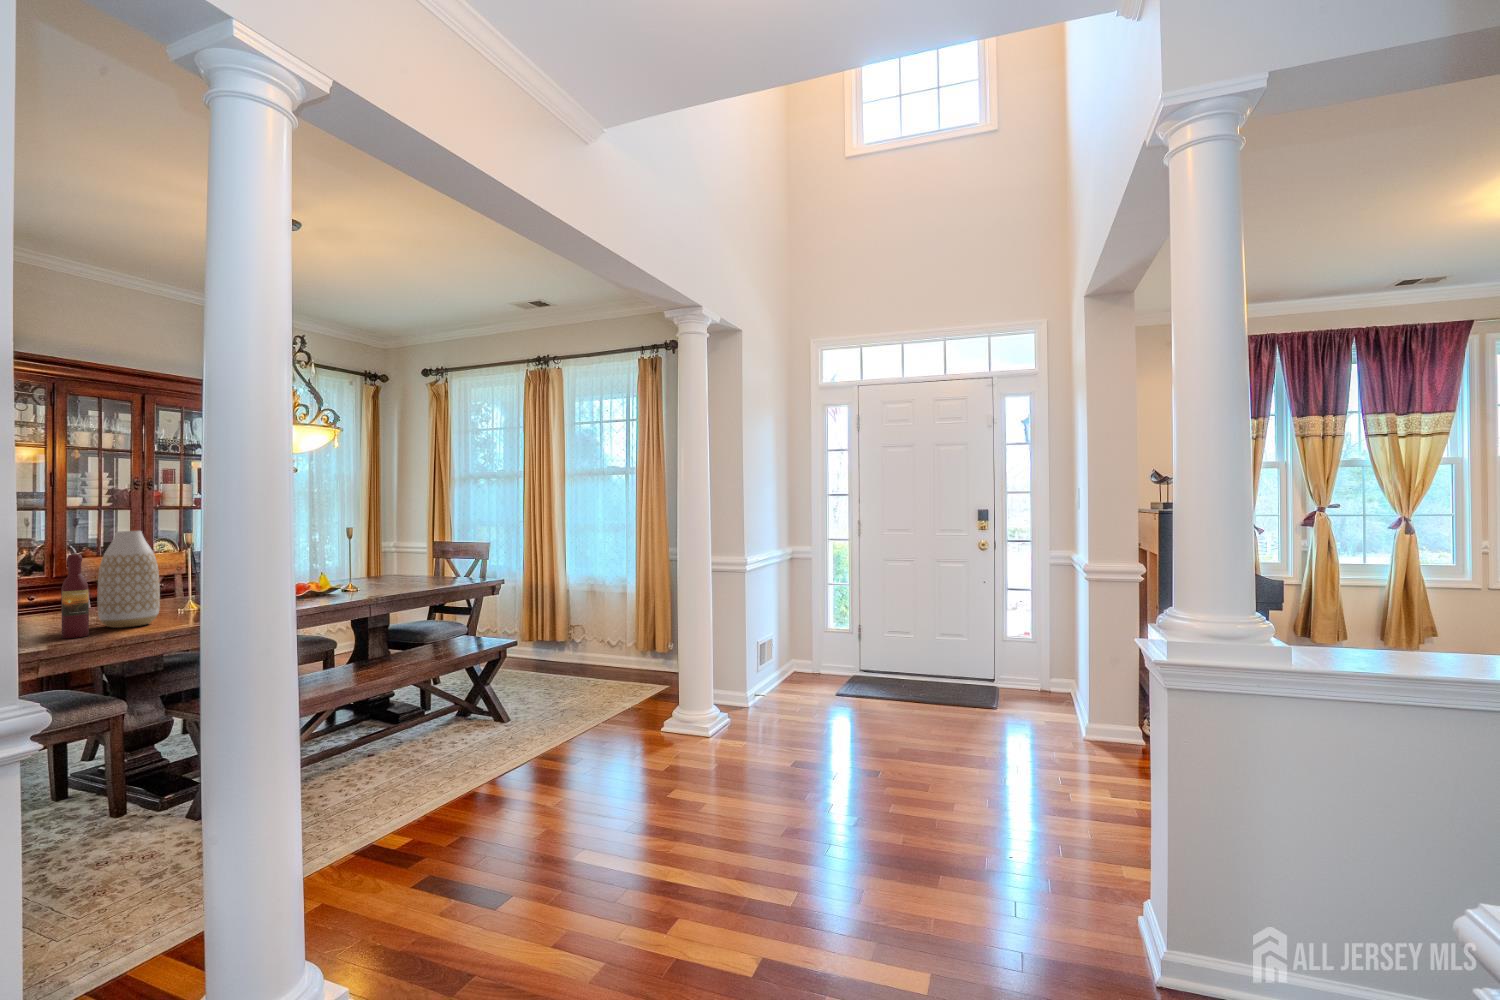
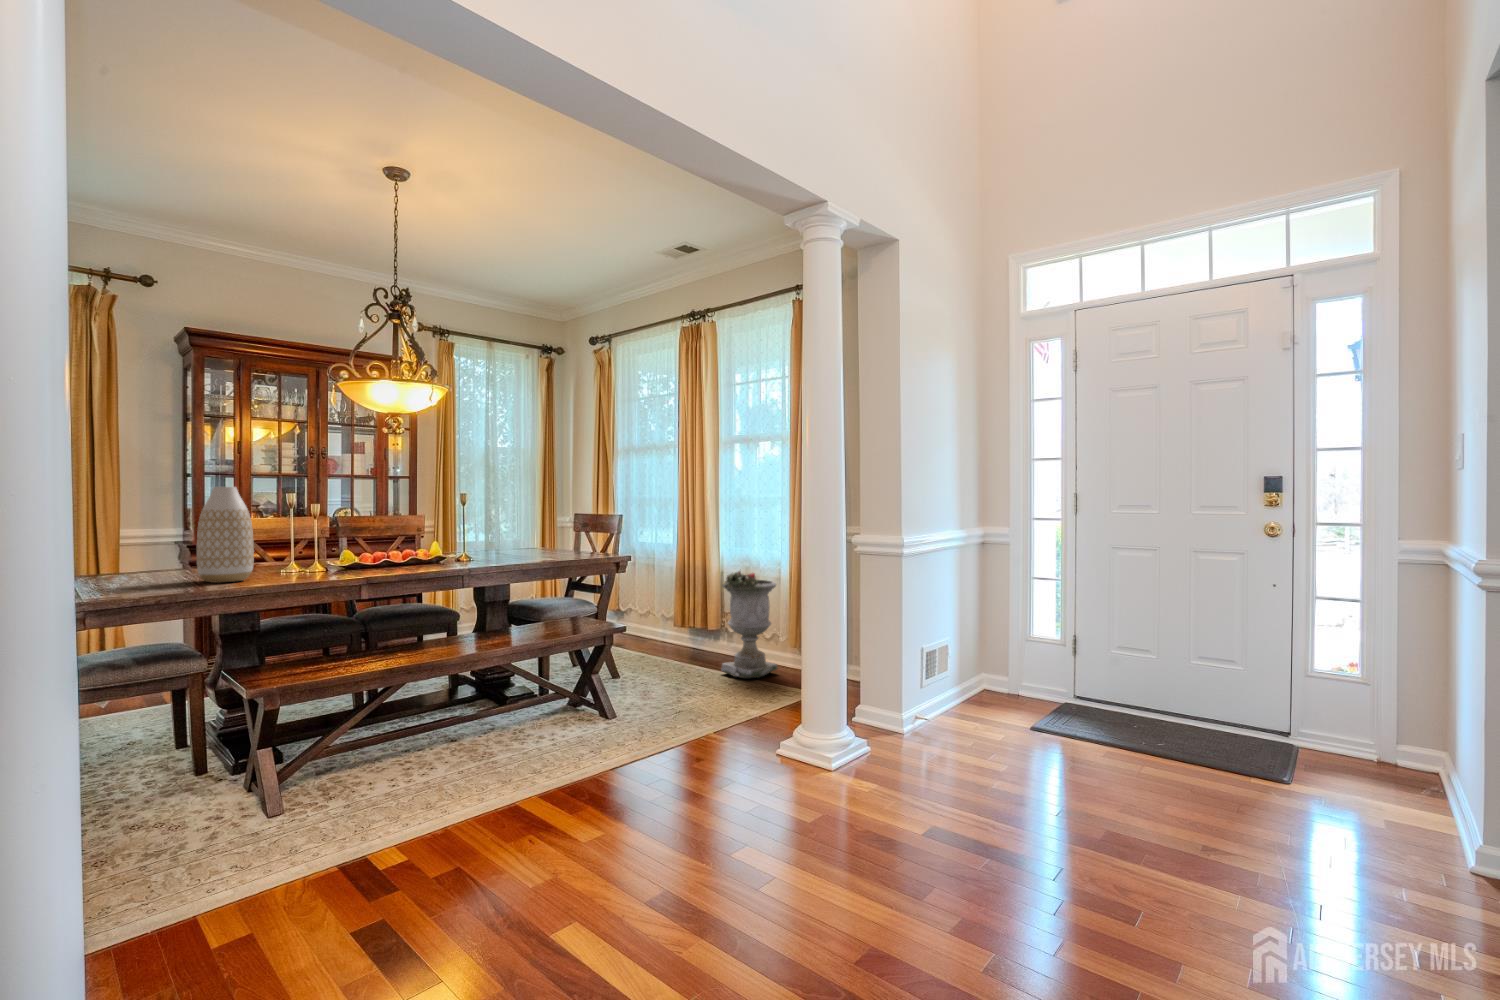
wine bottle: present [61,554,89,638] -> none [149,507,174,589]
planter: none [580,586,629,679] -> present [721,571,777,678]

